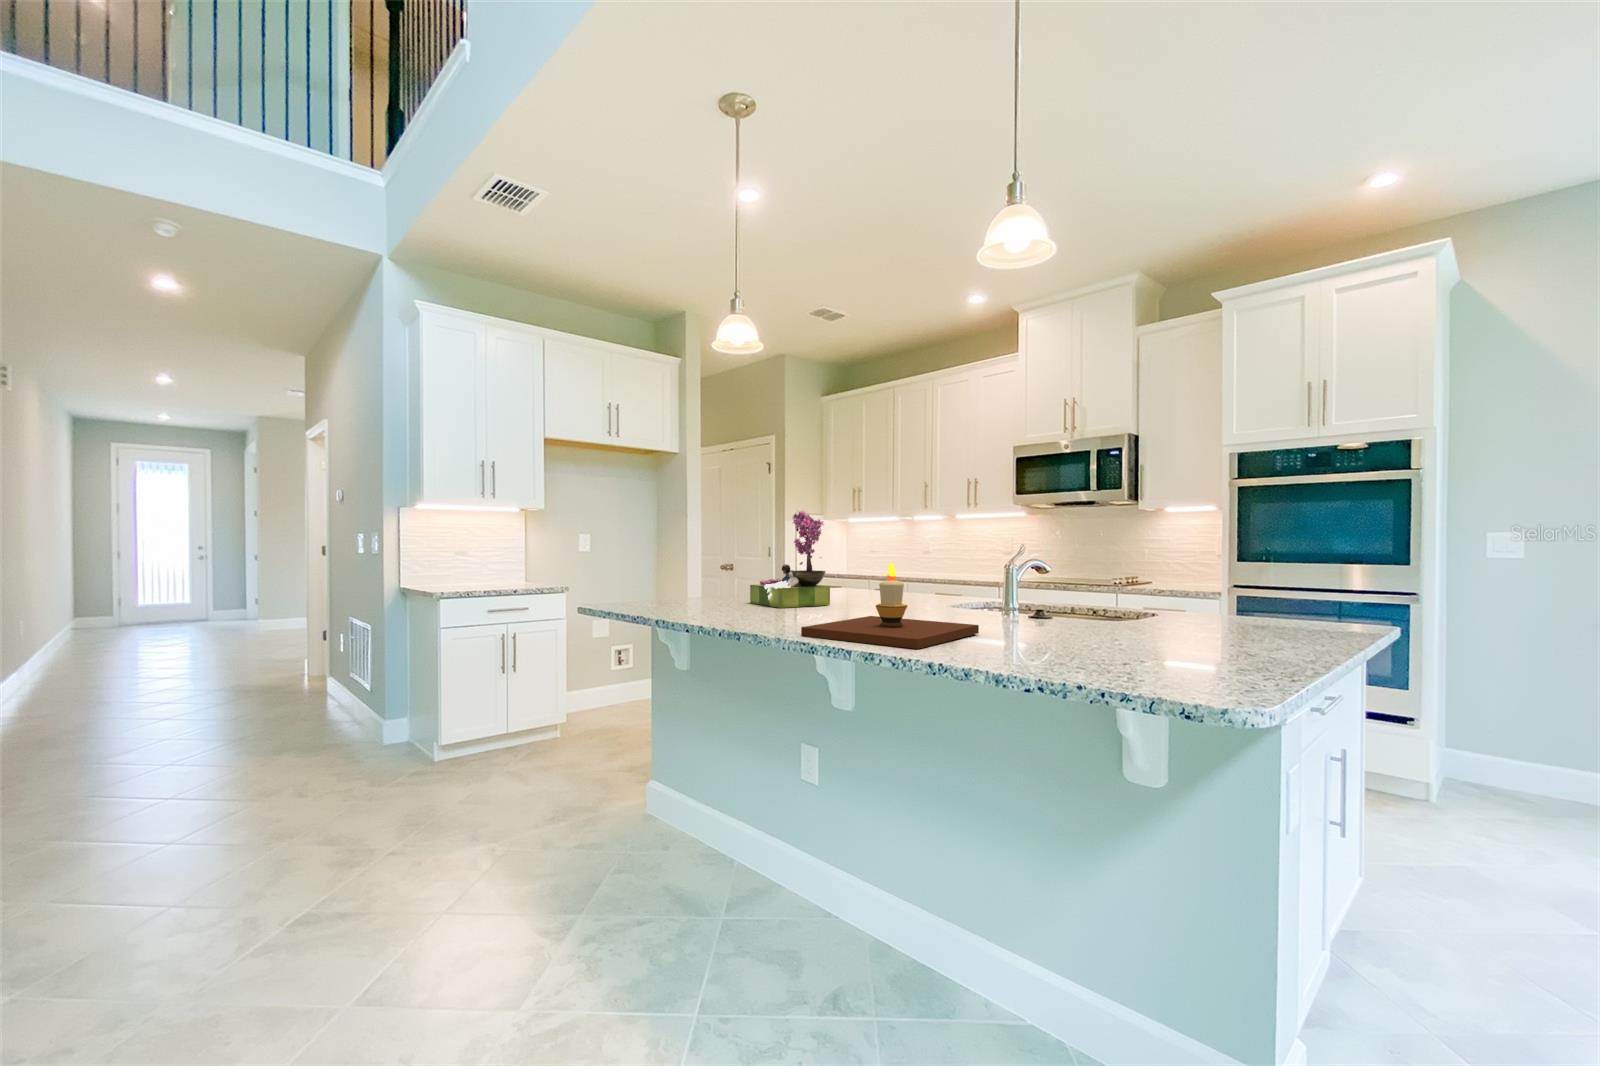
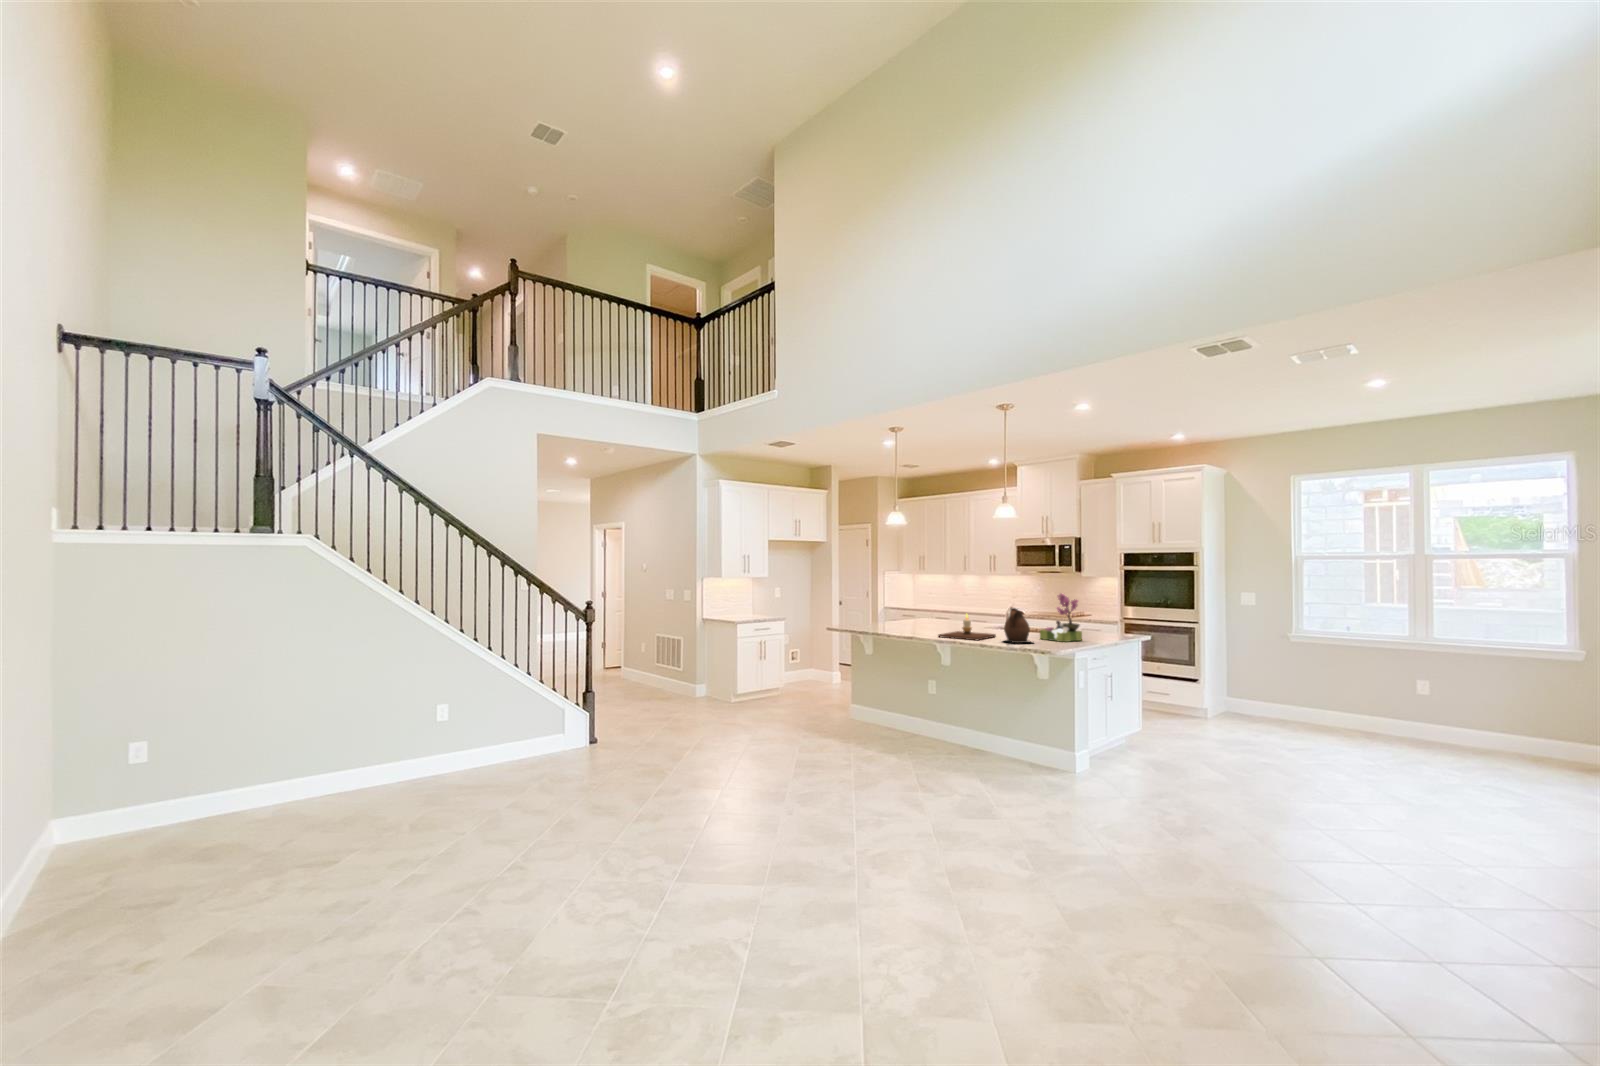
flower arrangement: present [750,511,830,608] -> present [1040,593,1082,642]
ceramic pitcher: none [995,534,1117,662] -> present [1004,608,1030,643]

